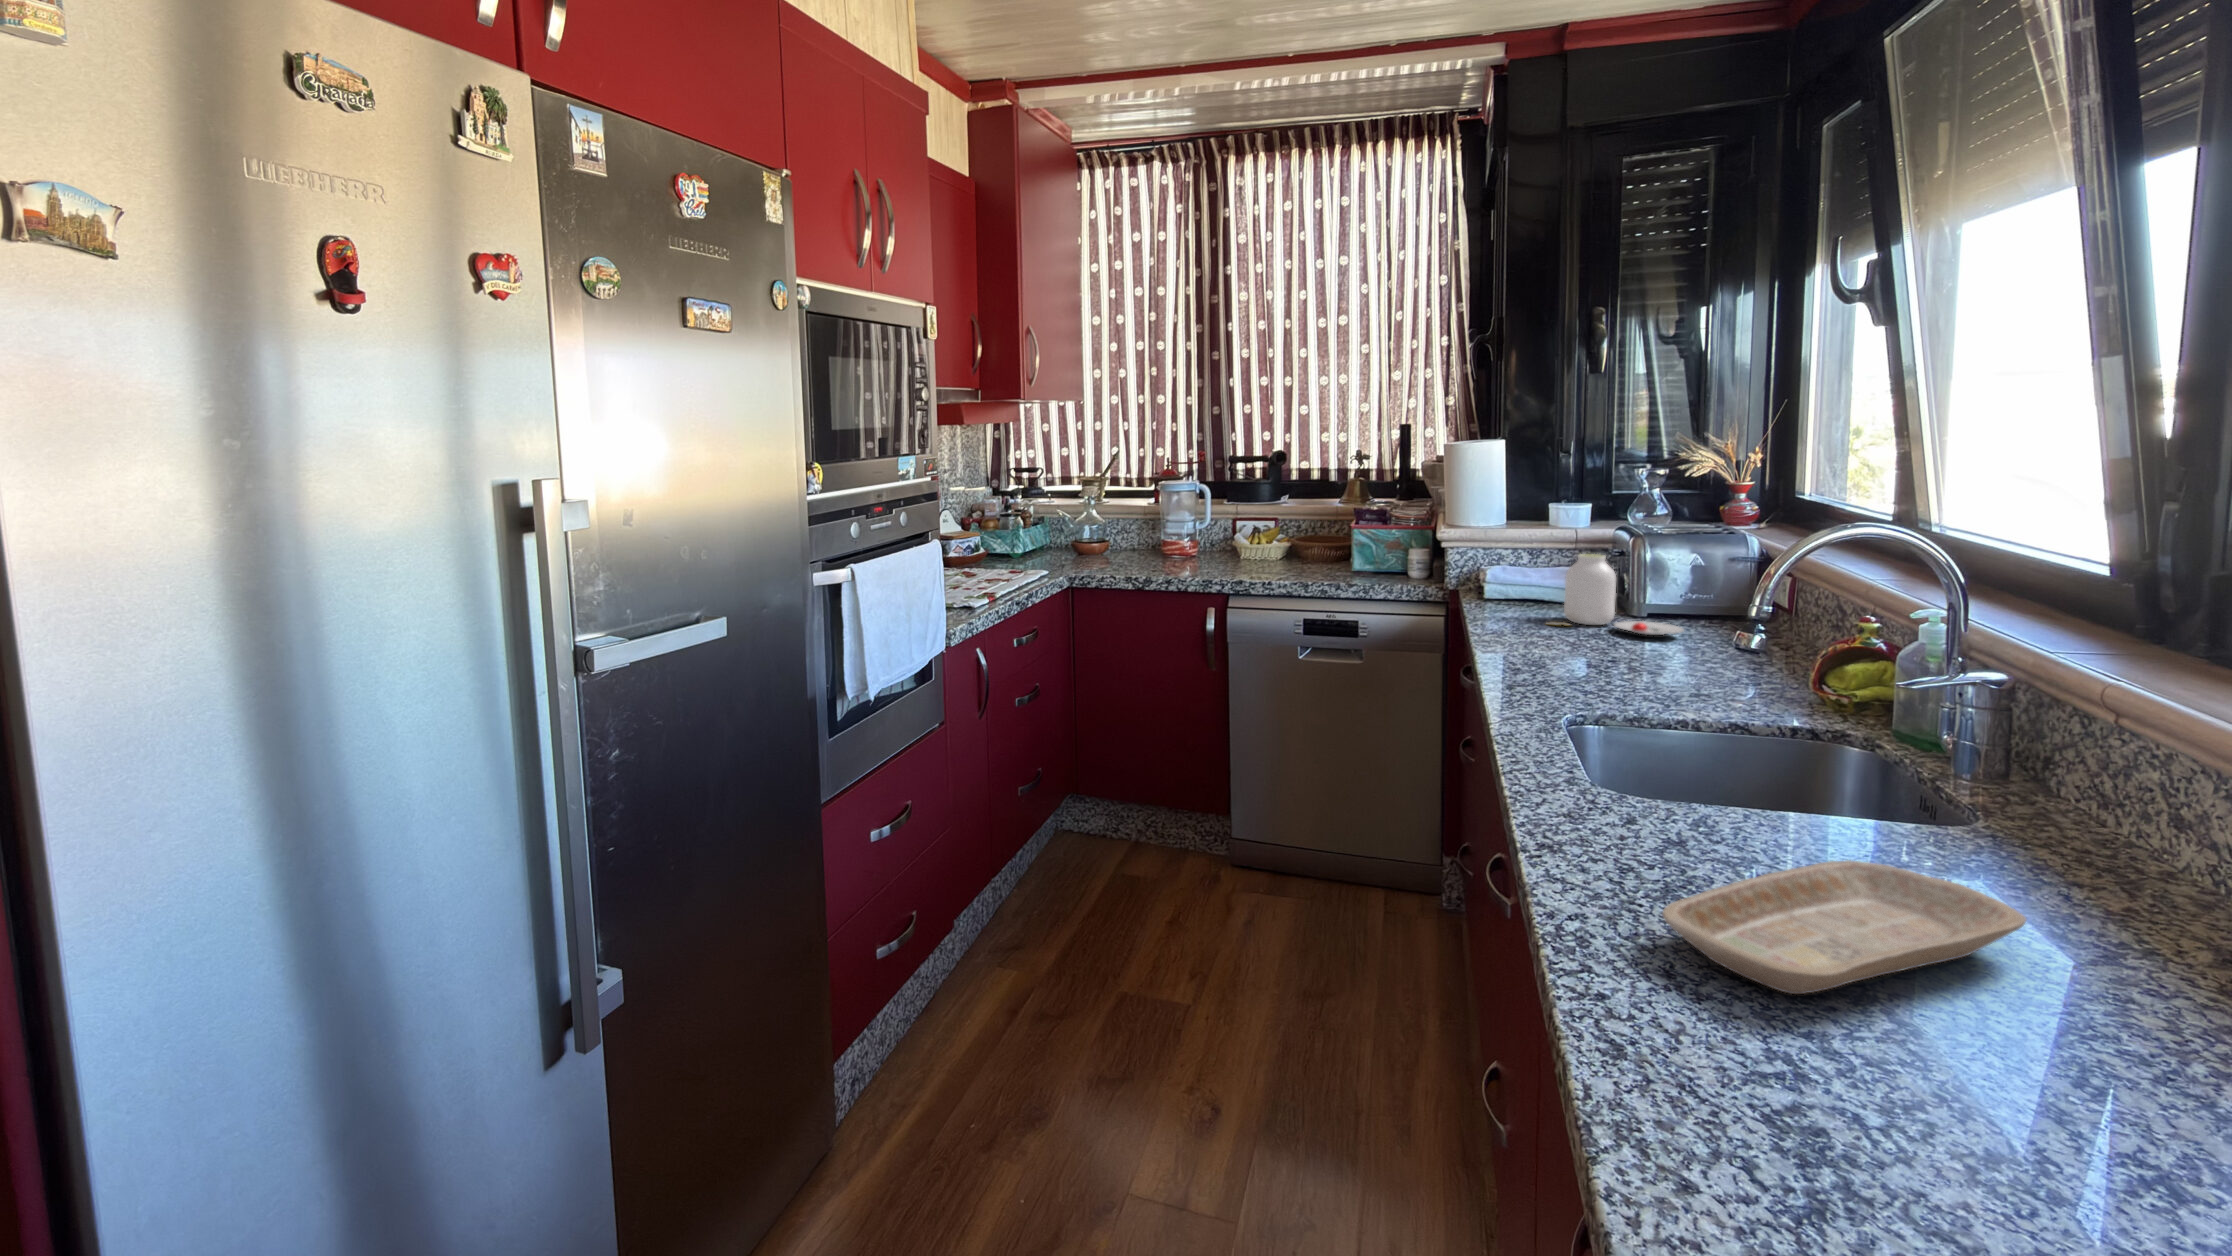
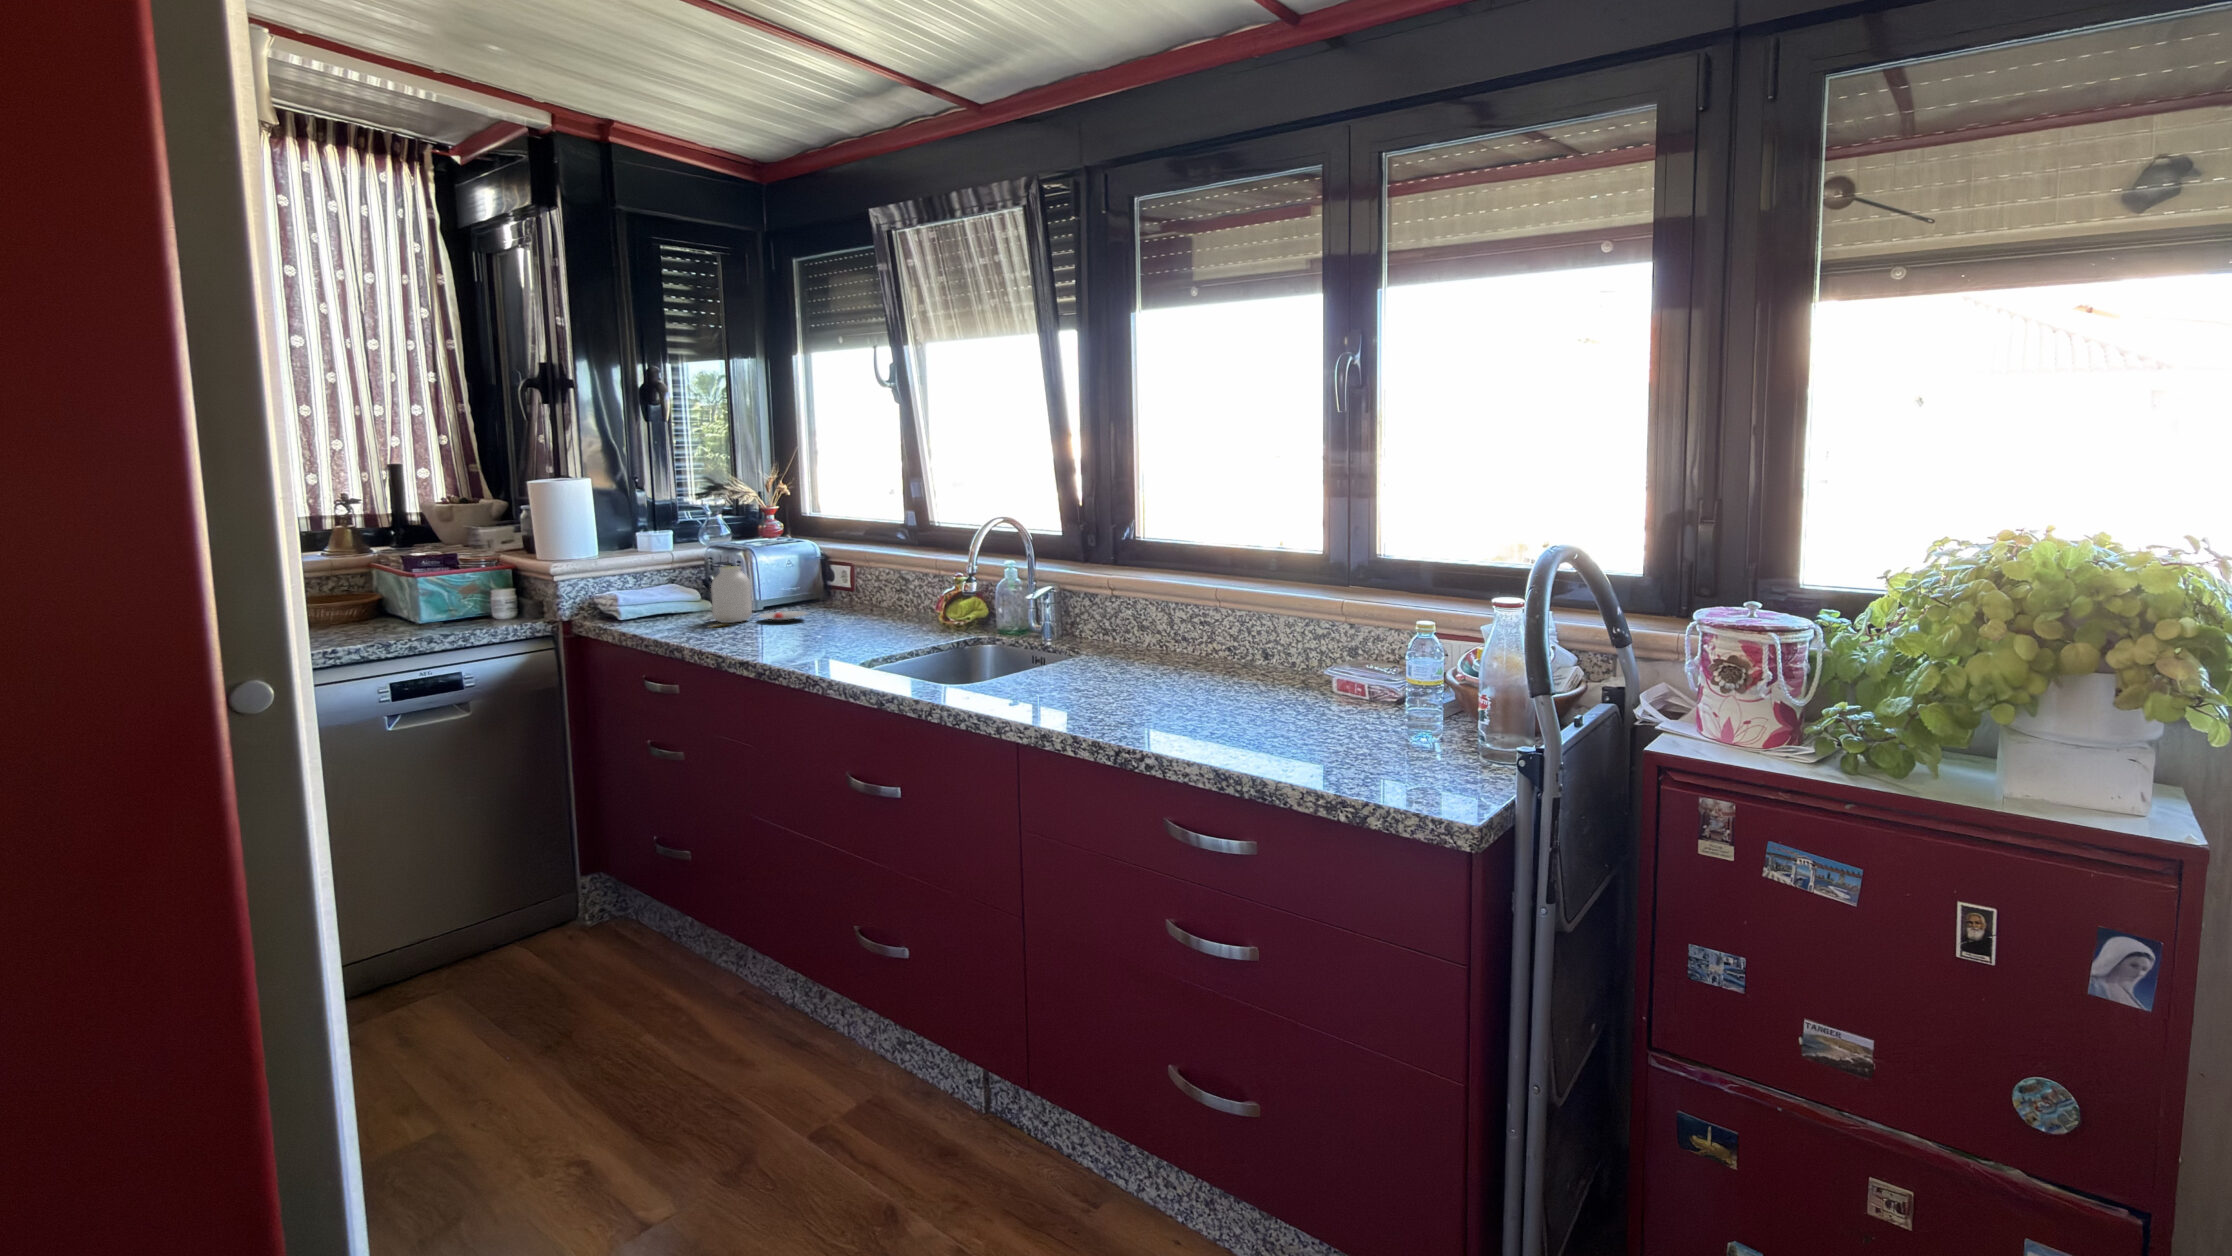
tray: present [1663,860,2027,994] -> none [1100,665,1179,718]

